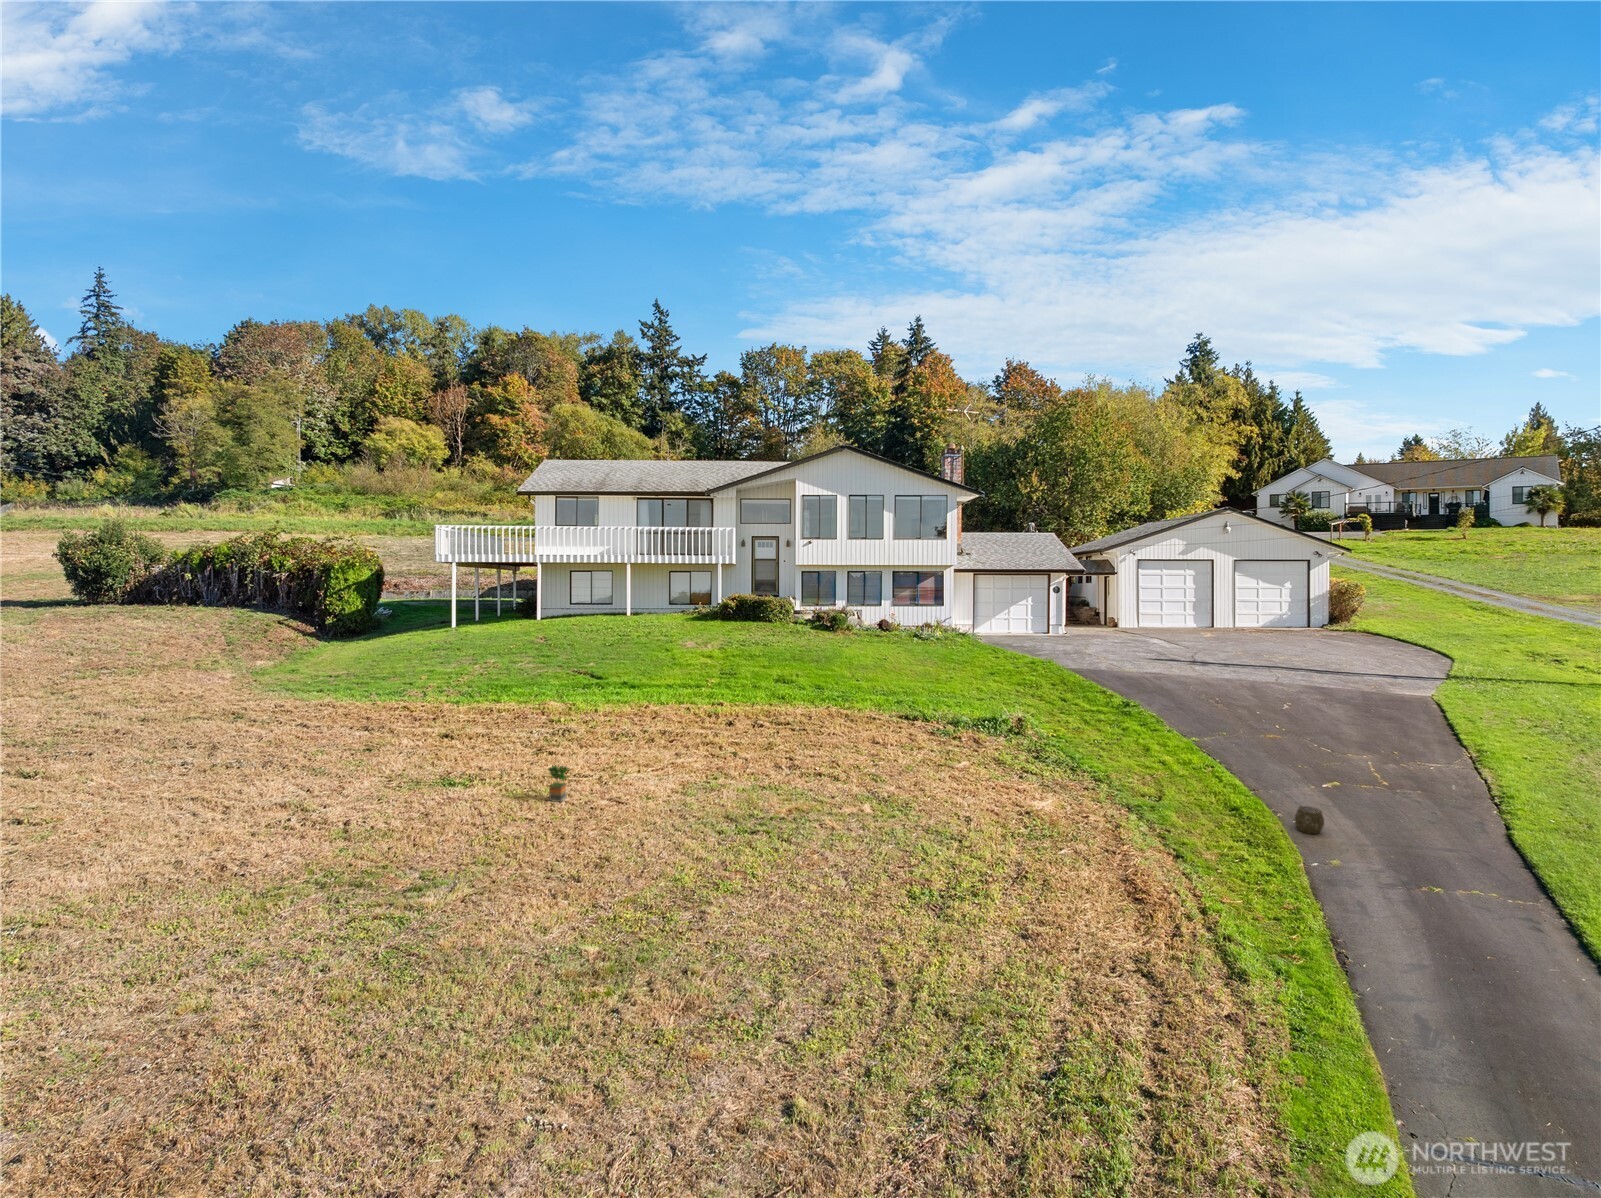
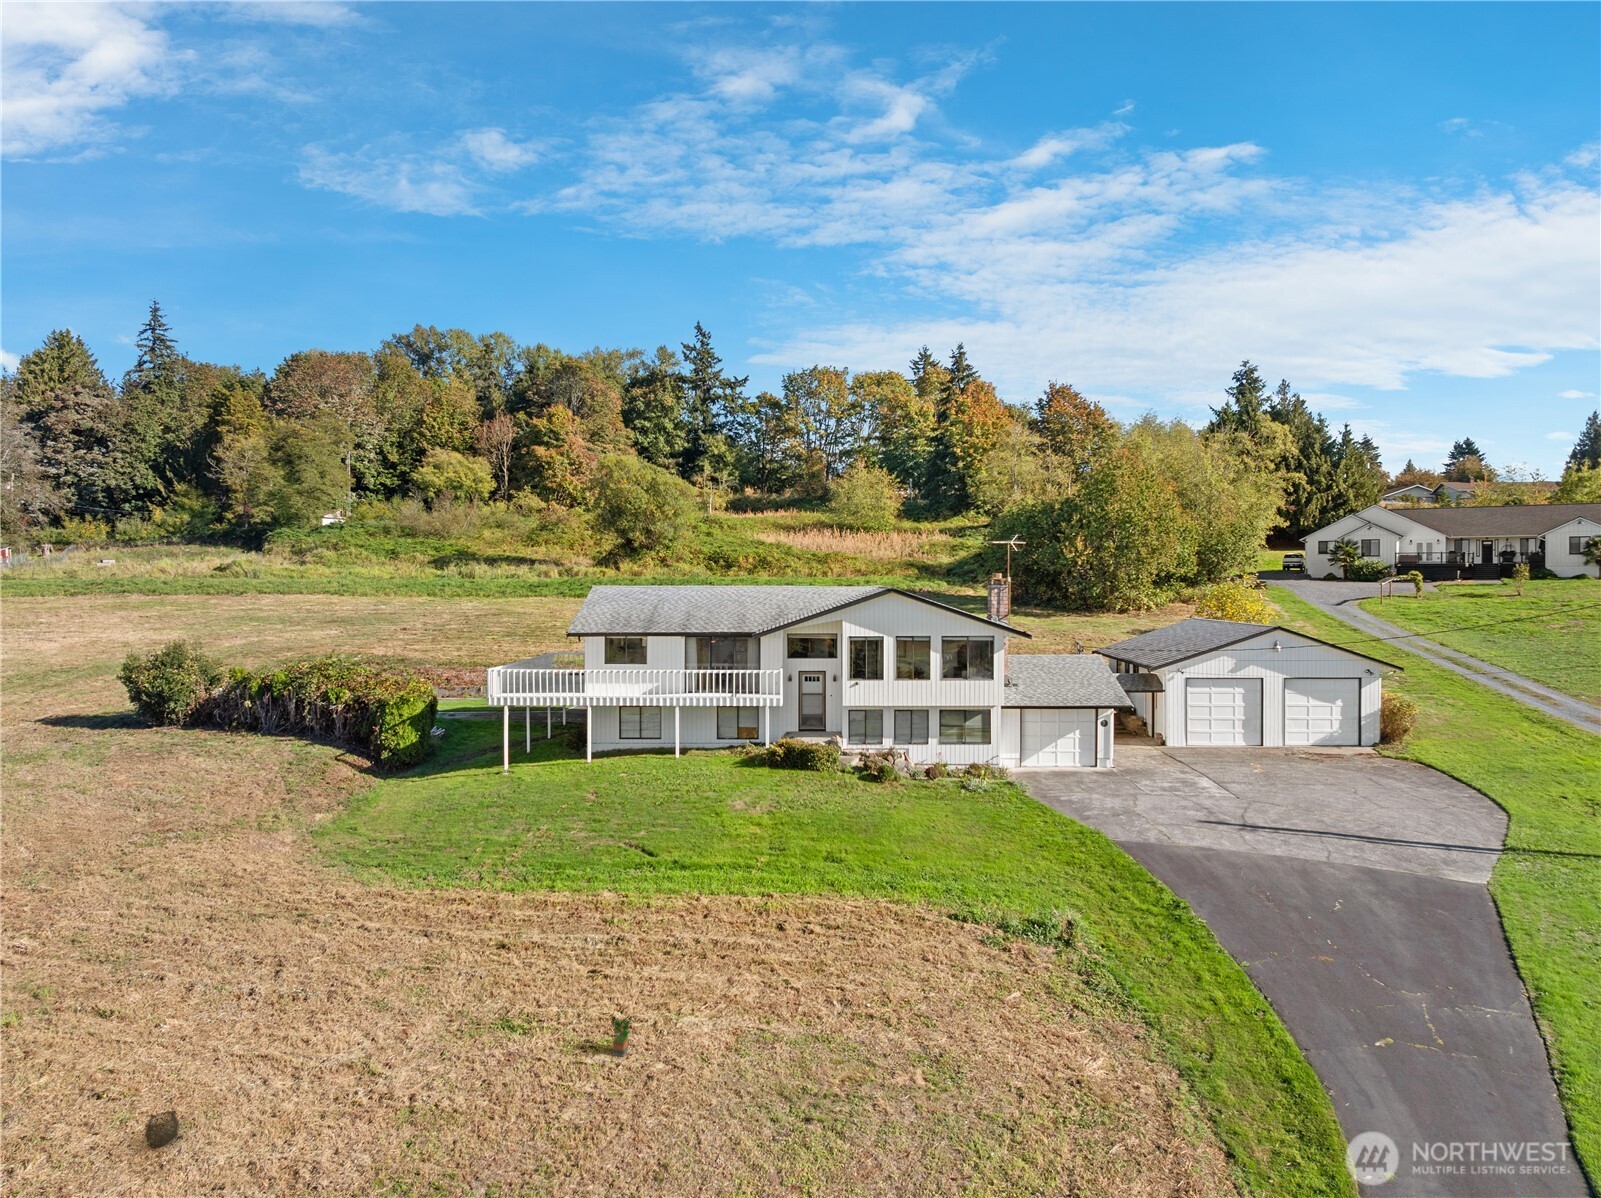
woven basket: present [1295,806,1324,834] -> present [145,1111,179,1147]

